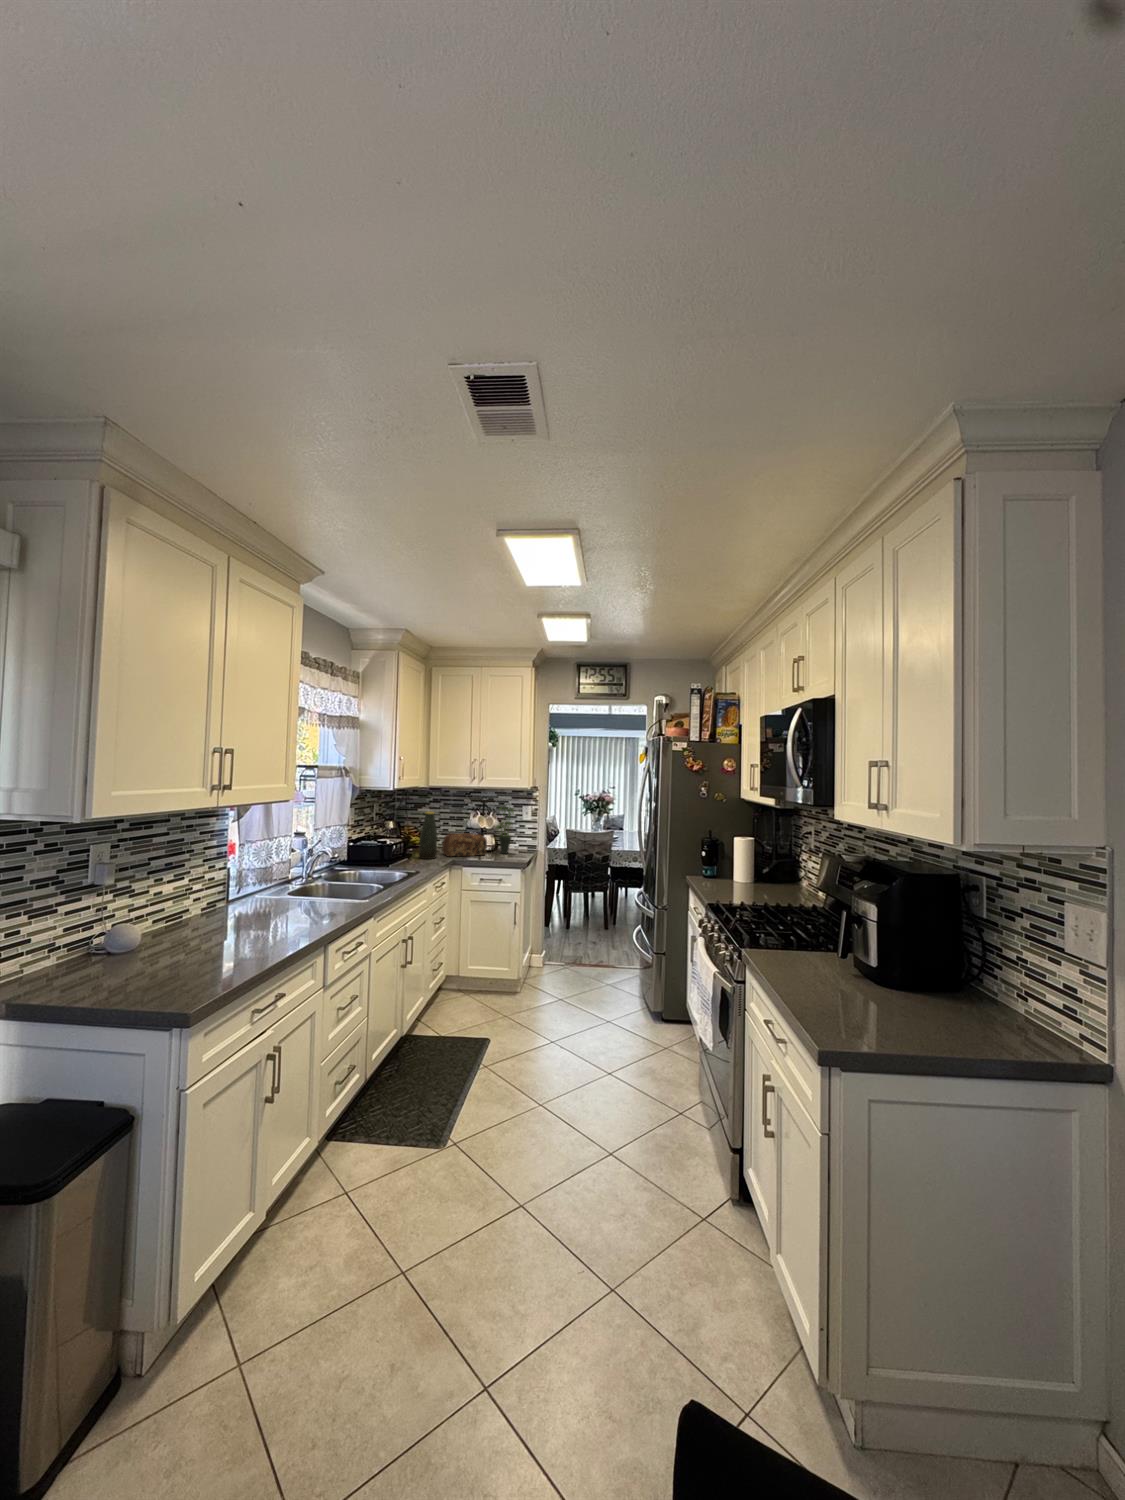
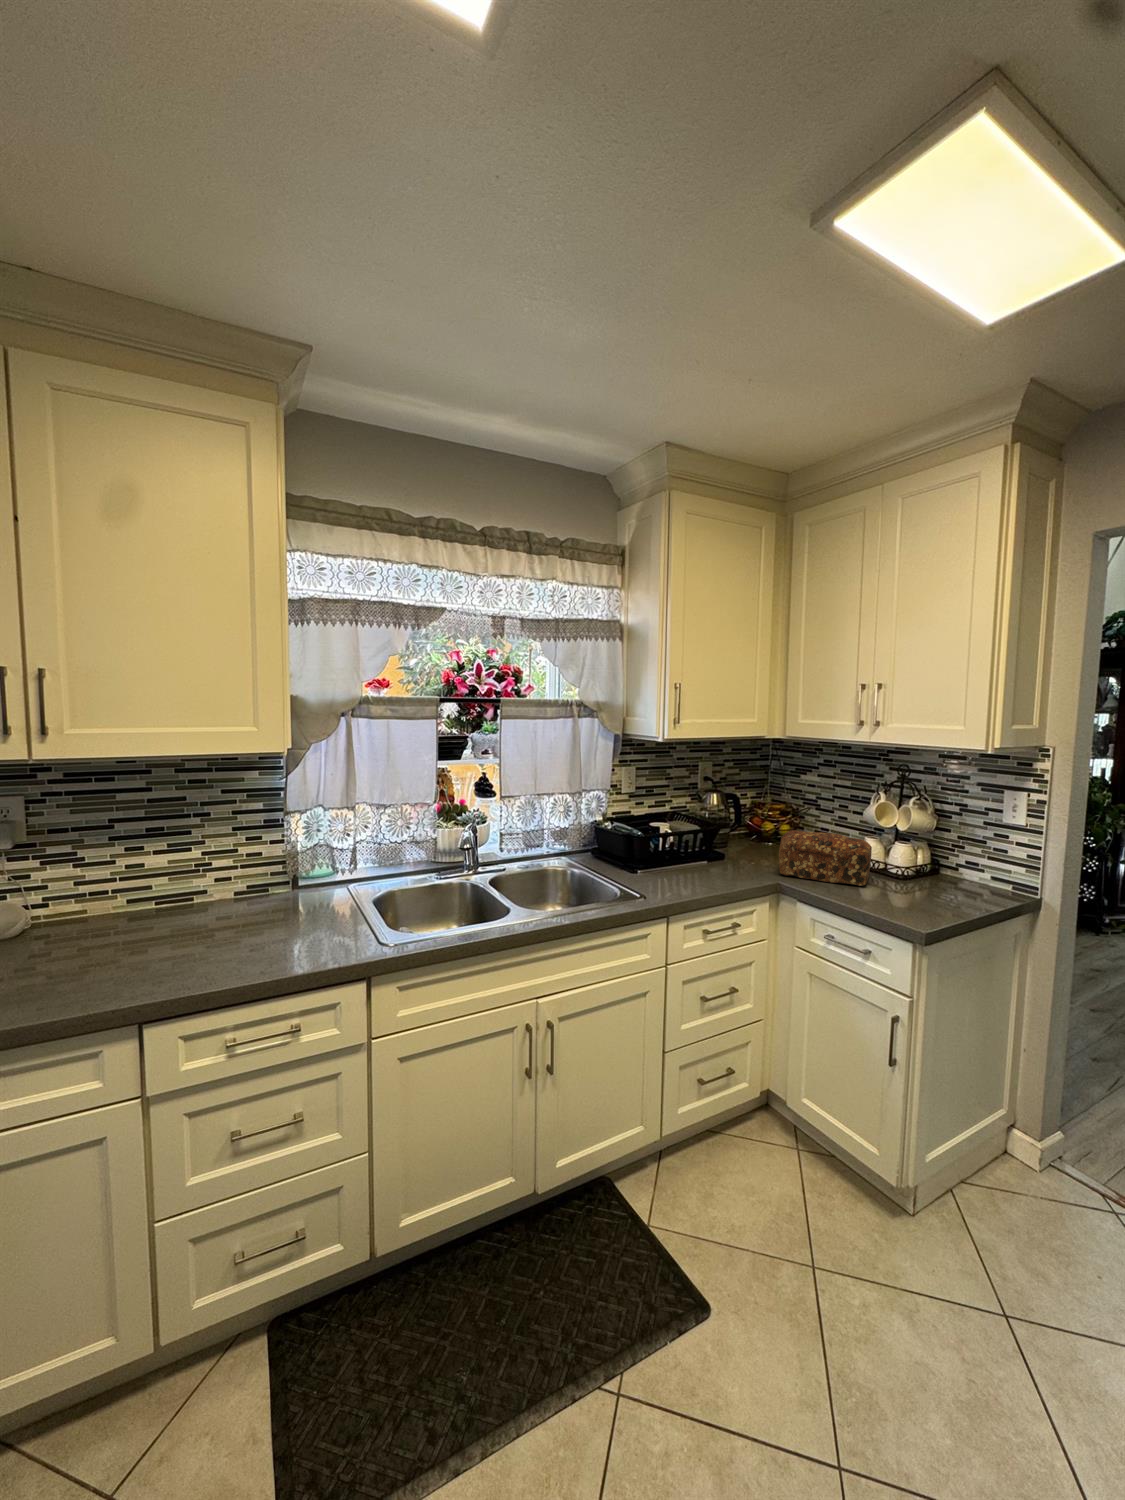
potted plant: present [497,808,514,854] -> none [899,780,959,893]
bottle: present [419,812,437,859] -> none [723,784,757,874]

